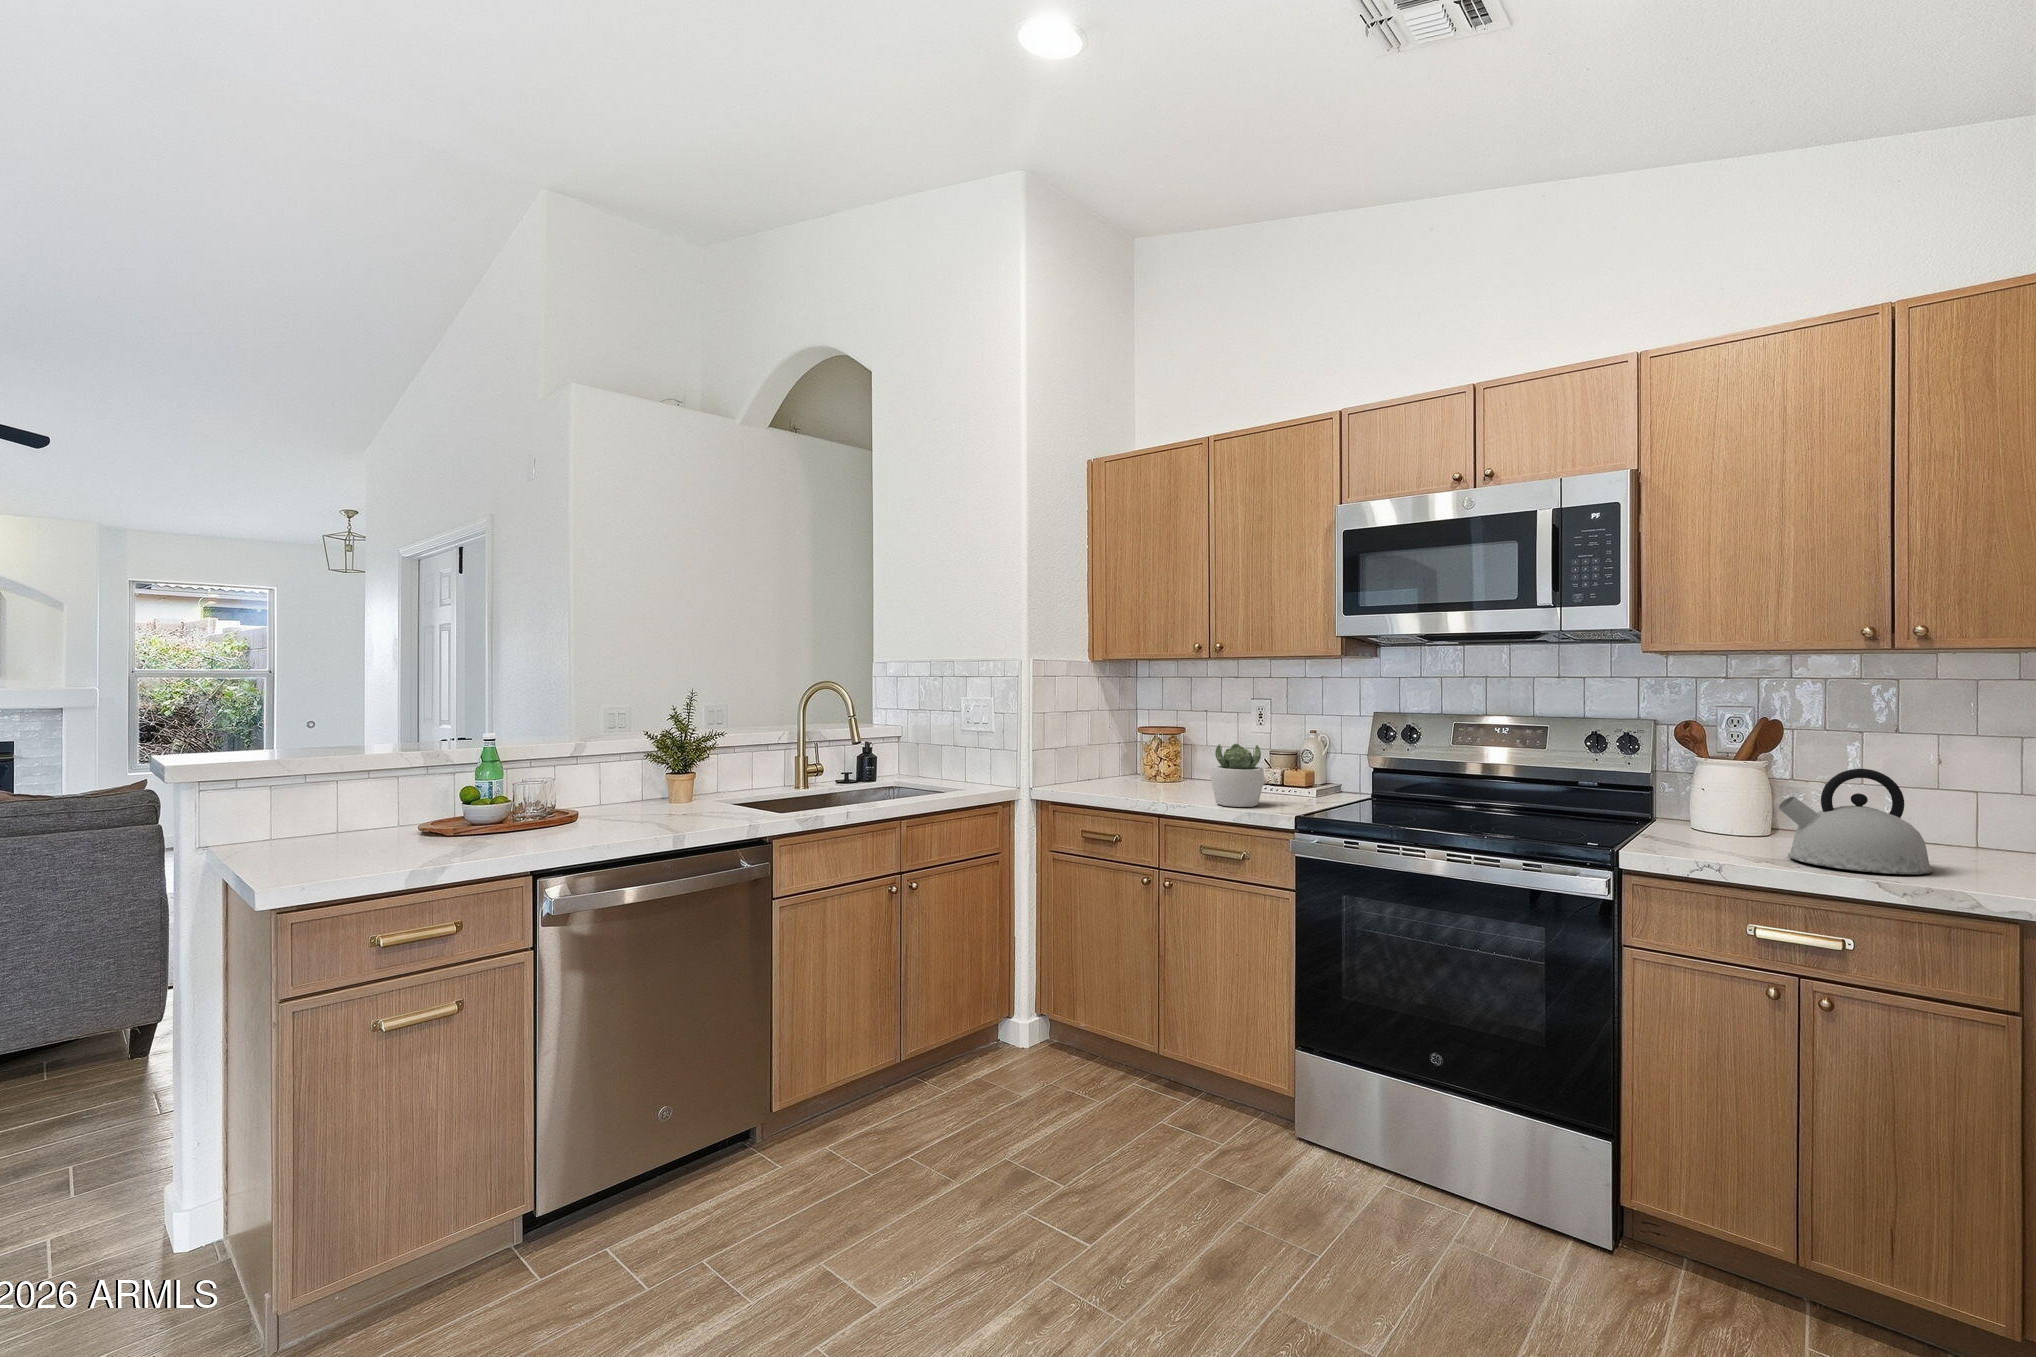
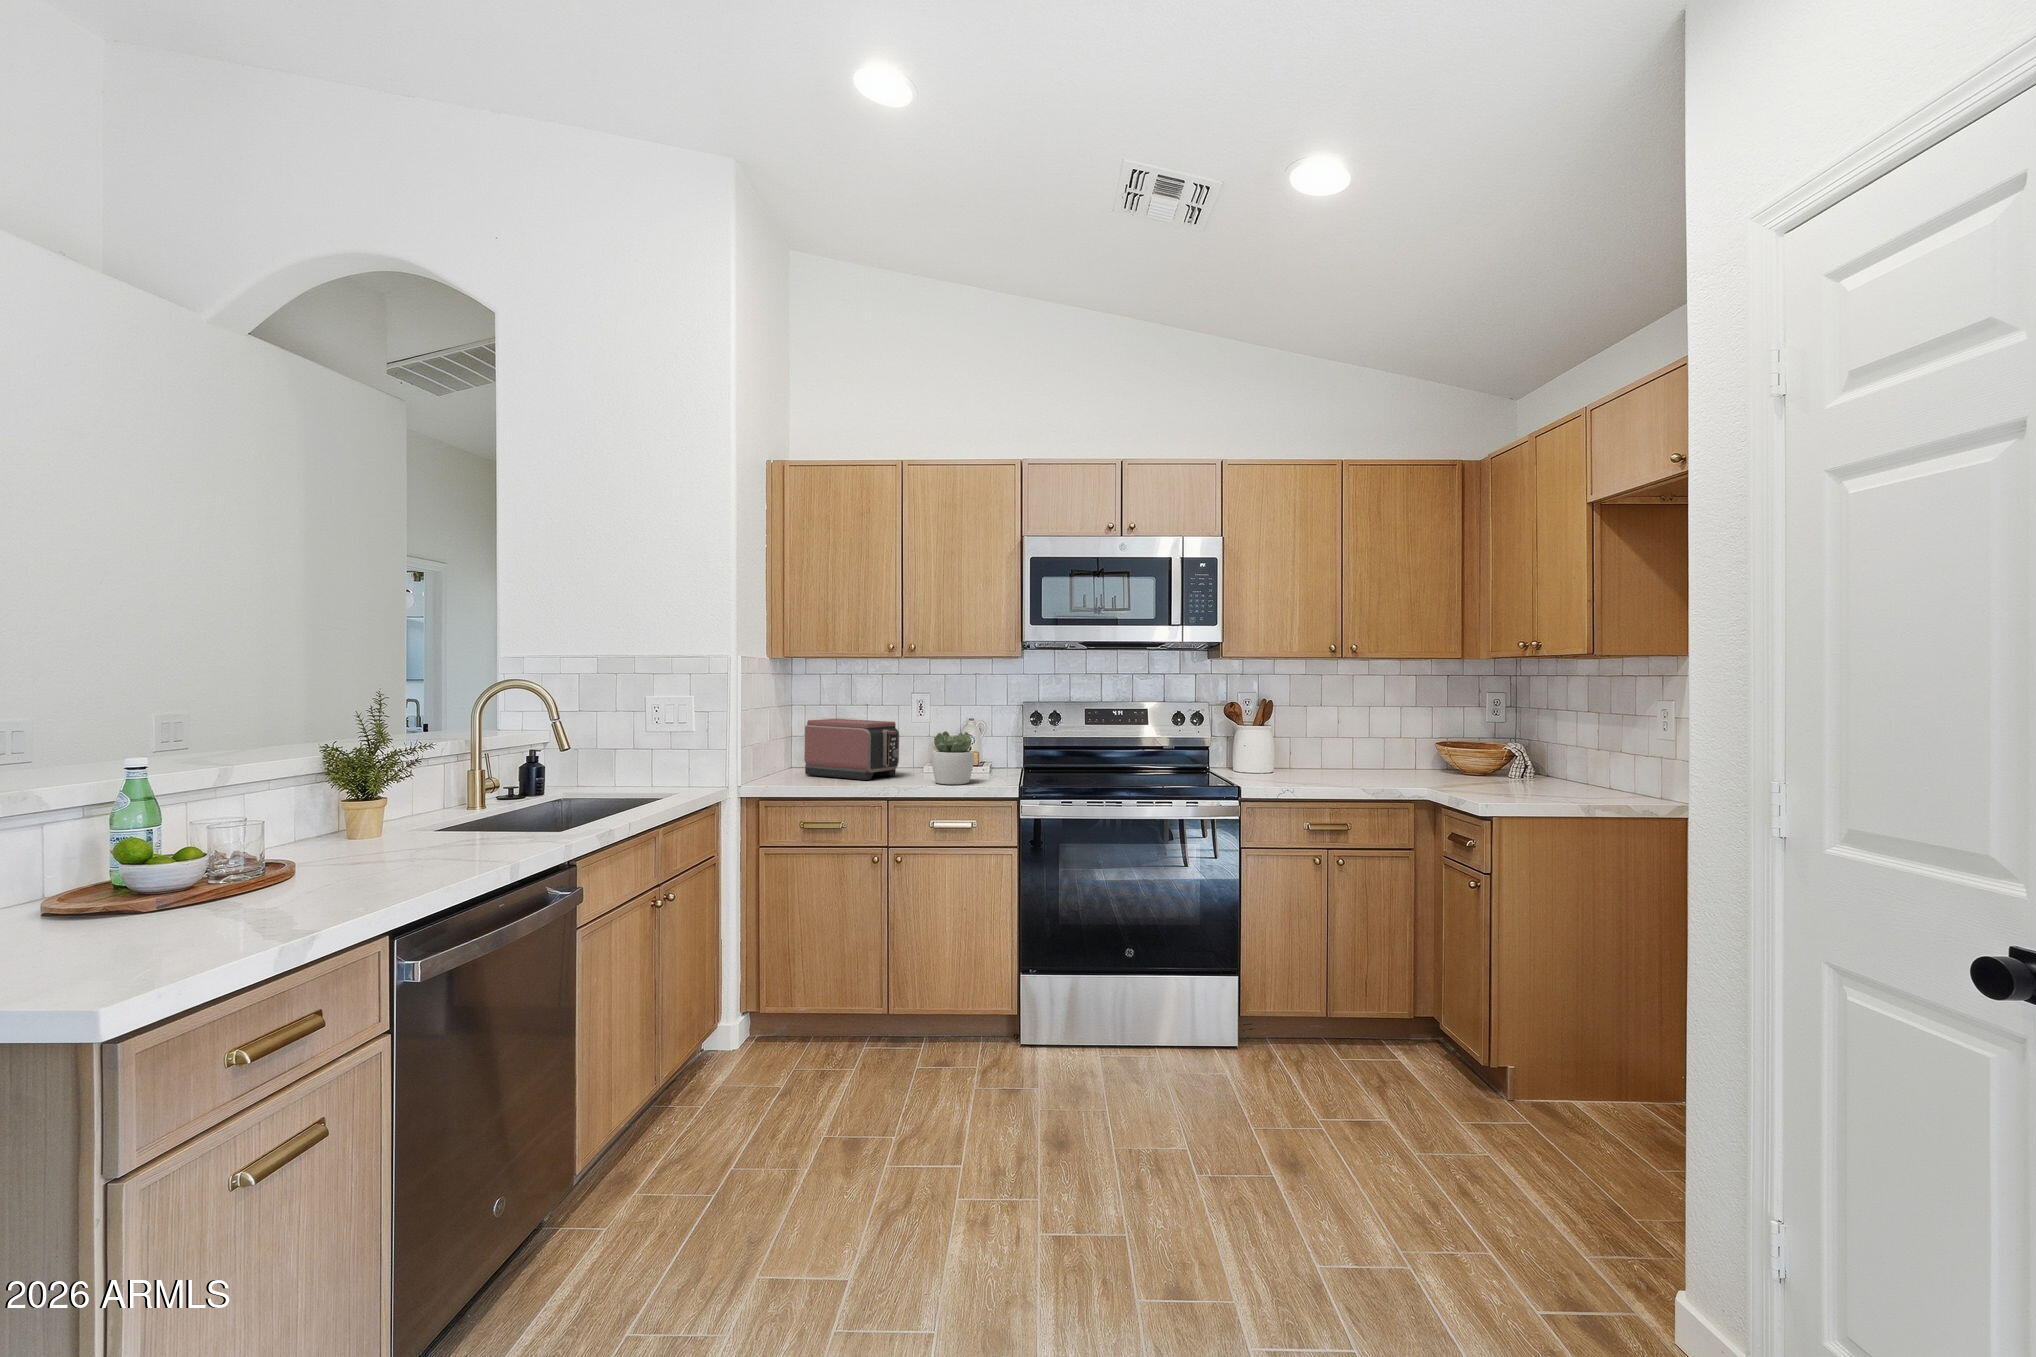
toaster: none [1115,726,1207,794] -> present [804,719,899,780]
kettle: present [1778,769,1933,874] -> none [1314,728,1381,787]

